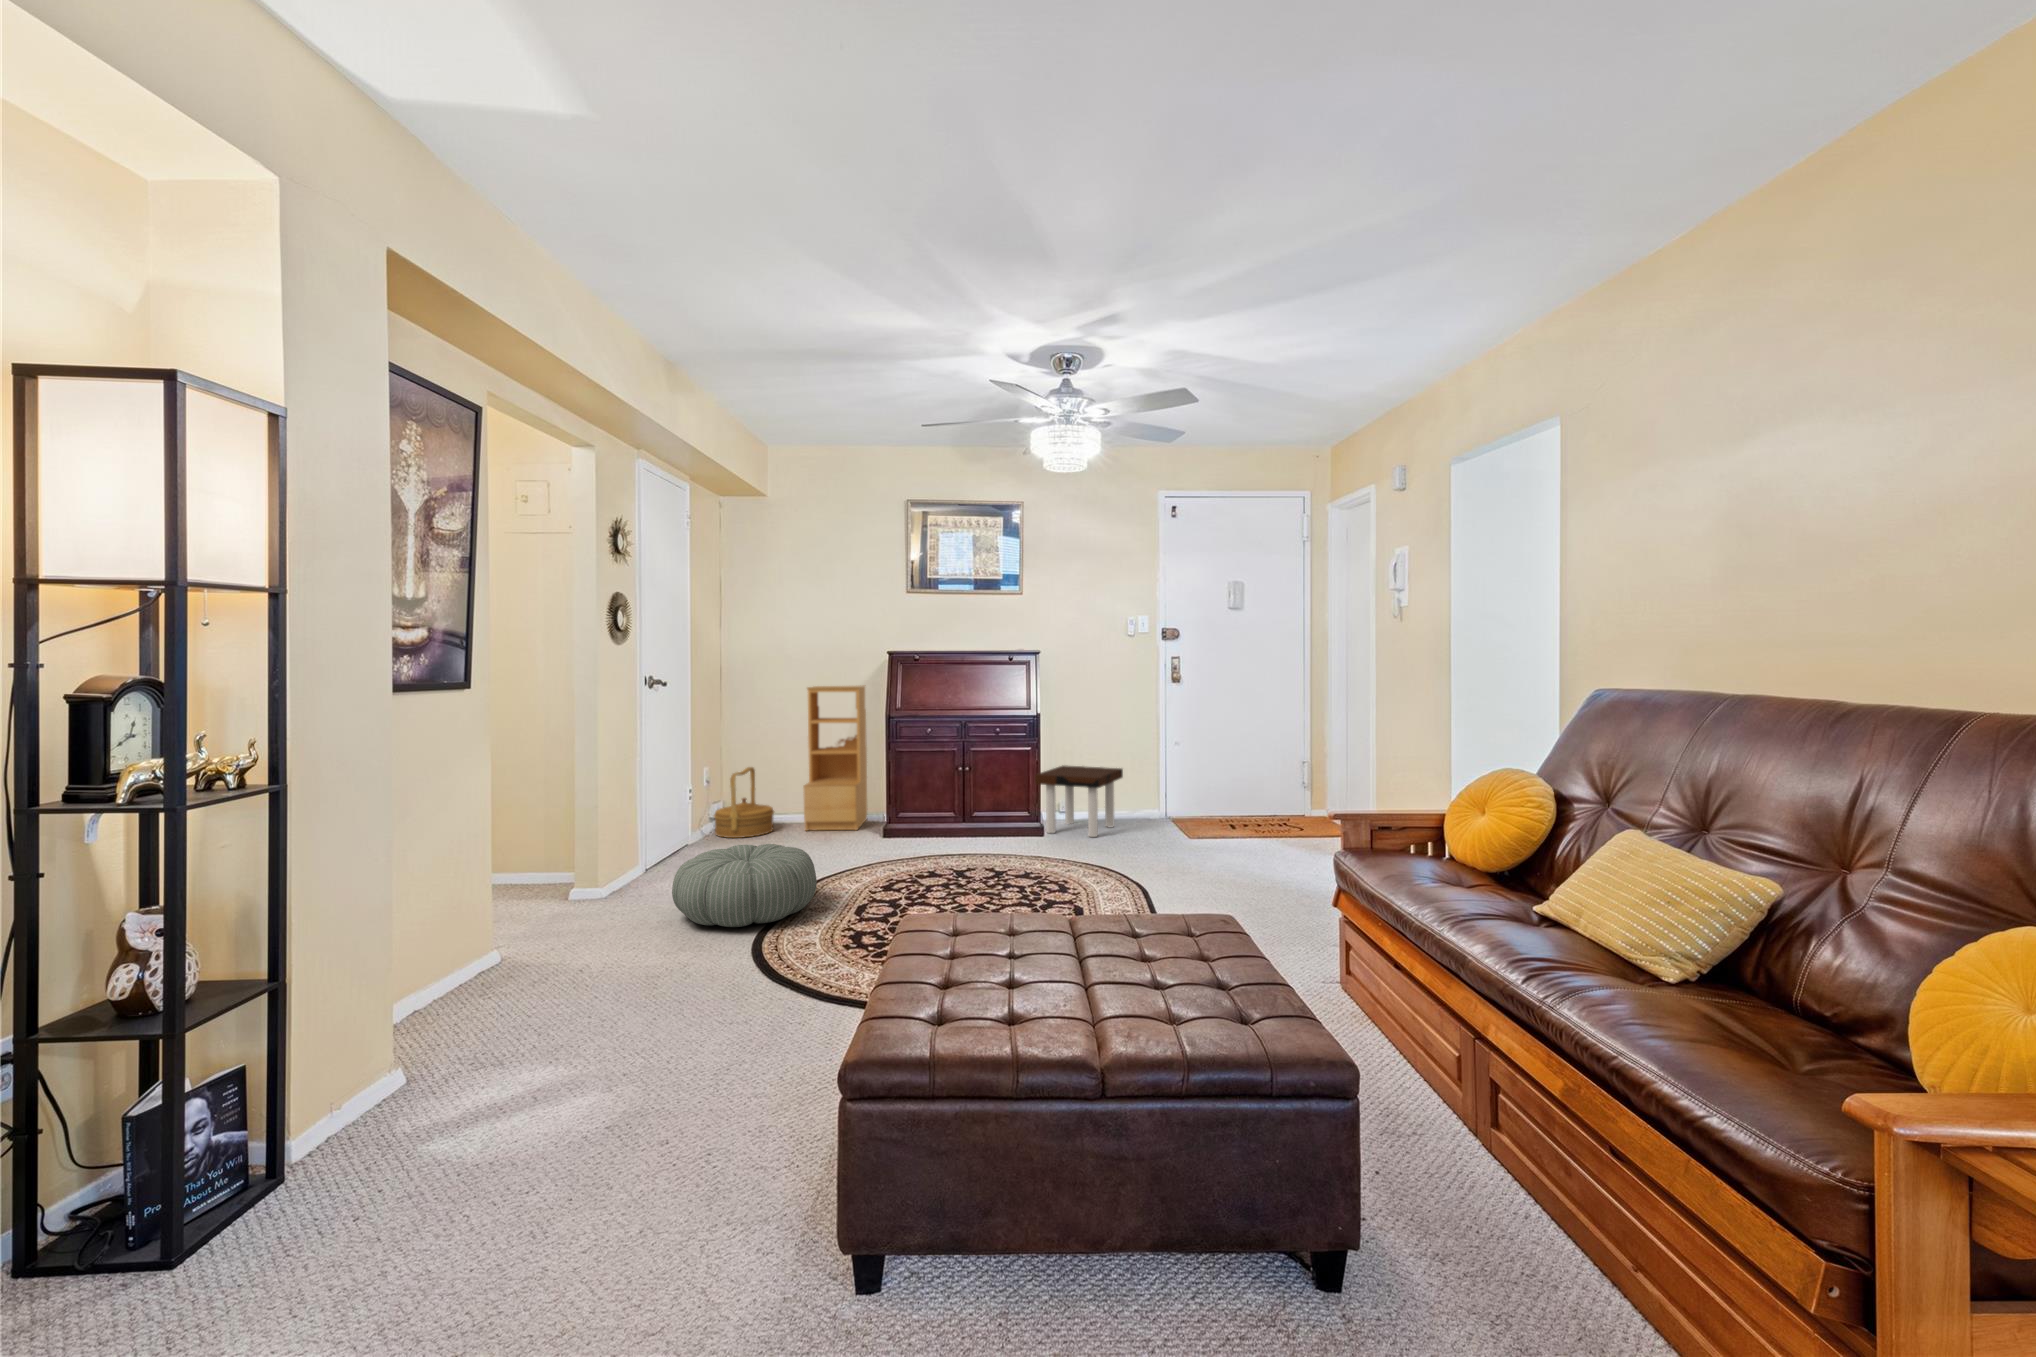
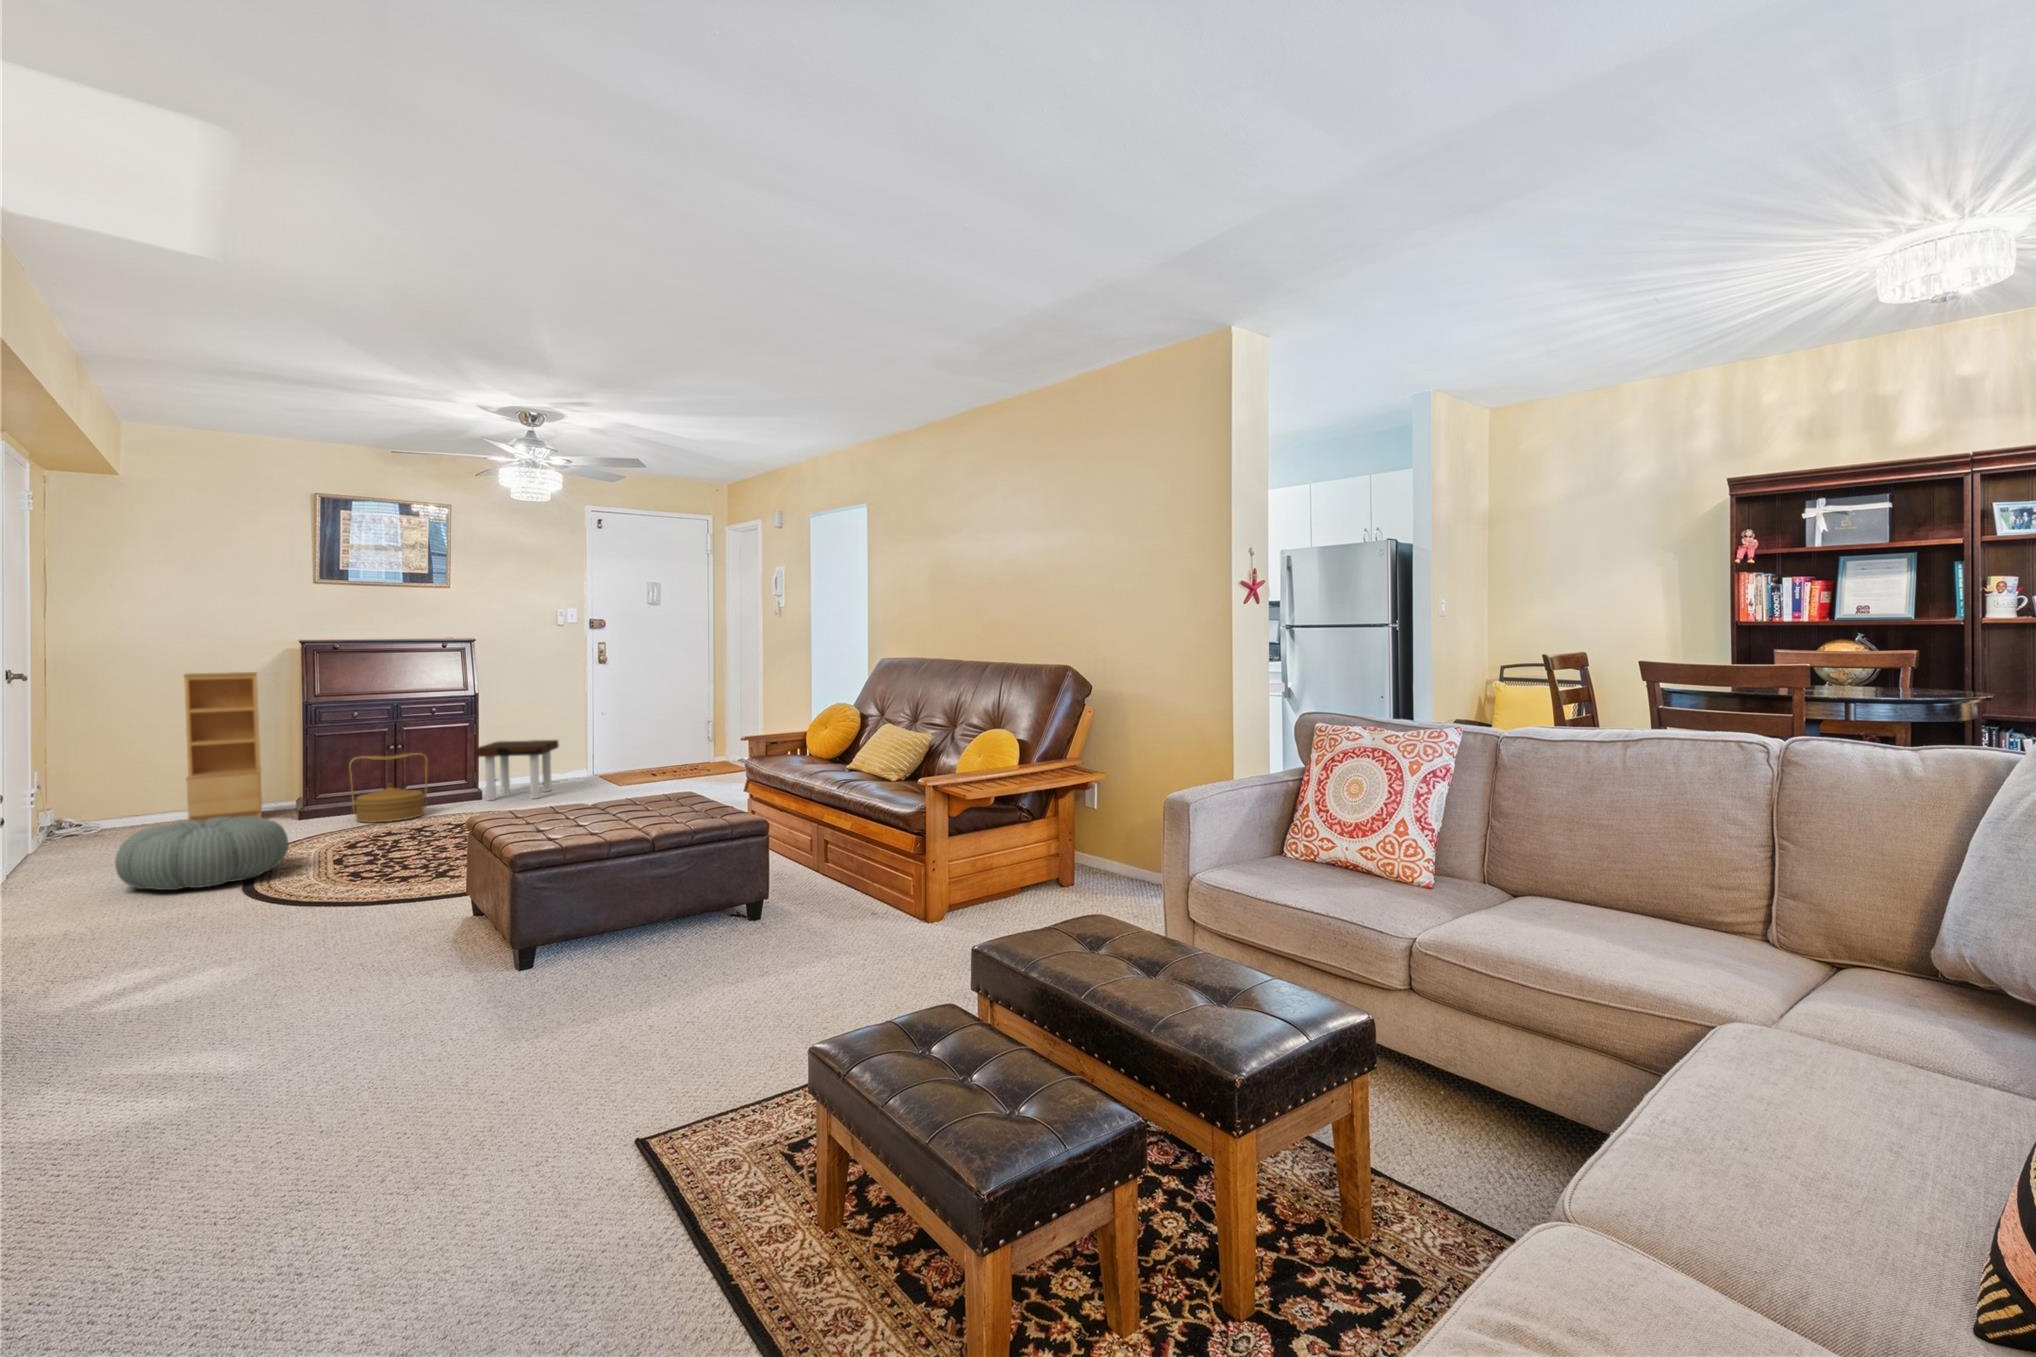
woven basket: present [714,767,774,838] -> present [350,753,427,823]

